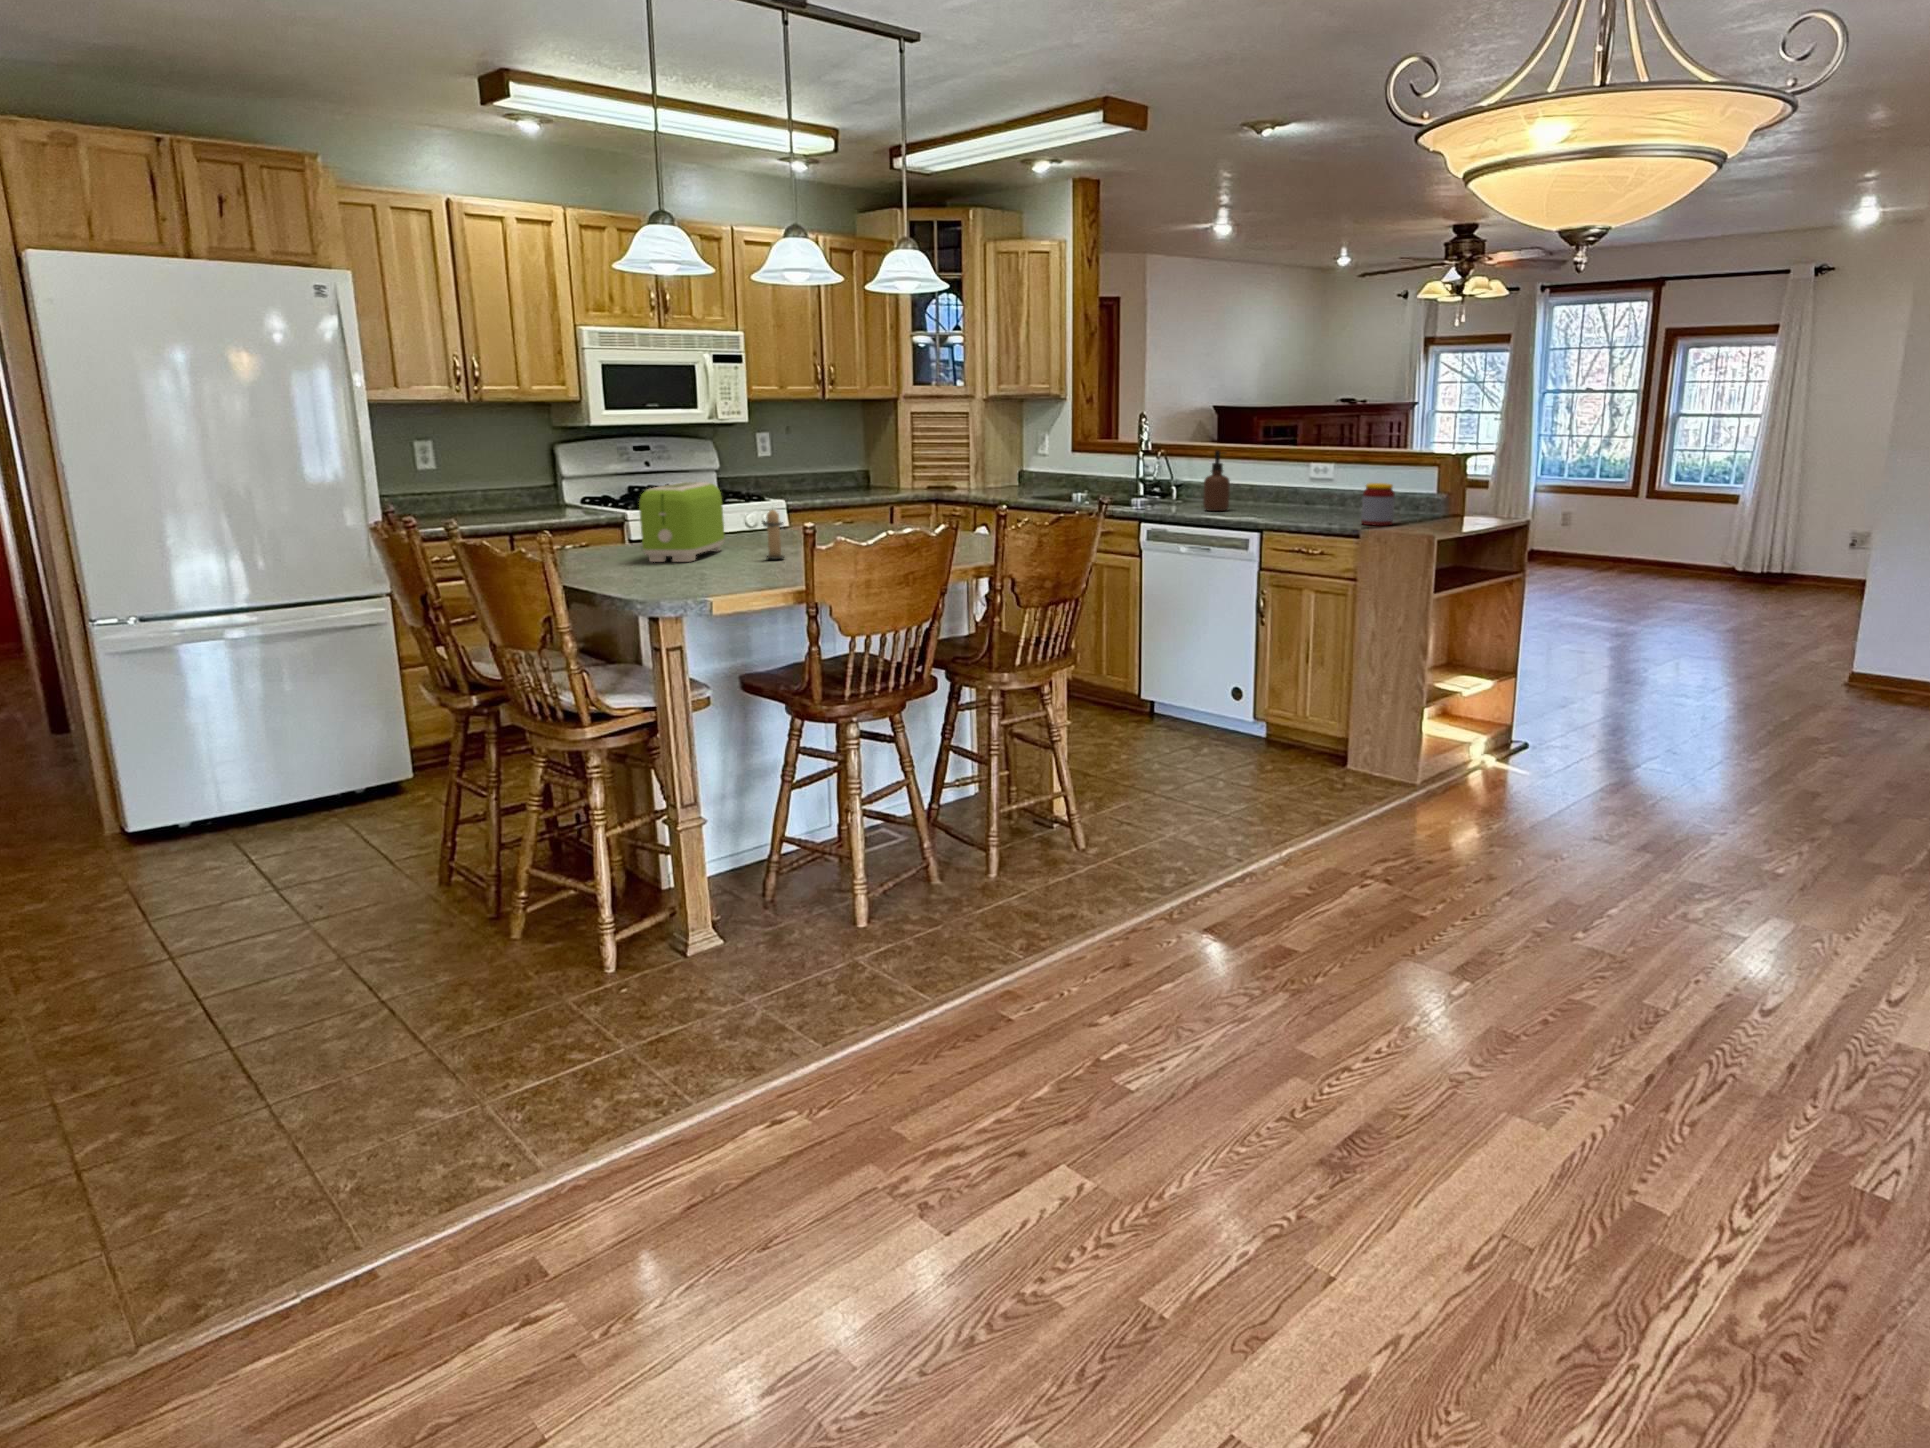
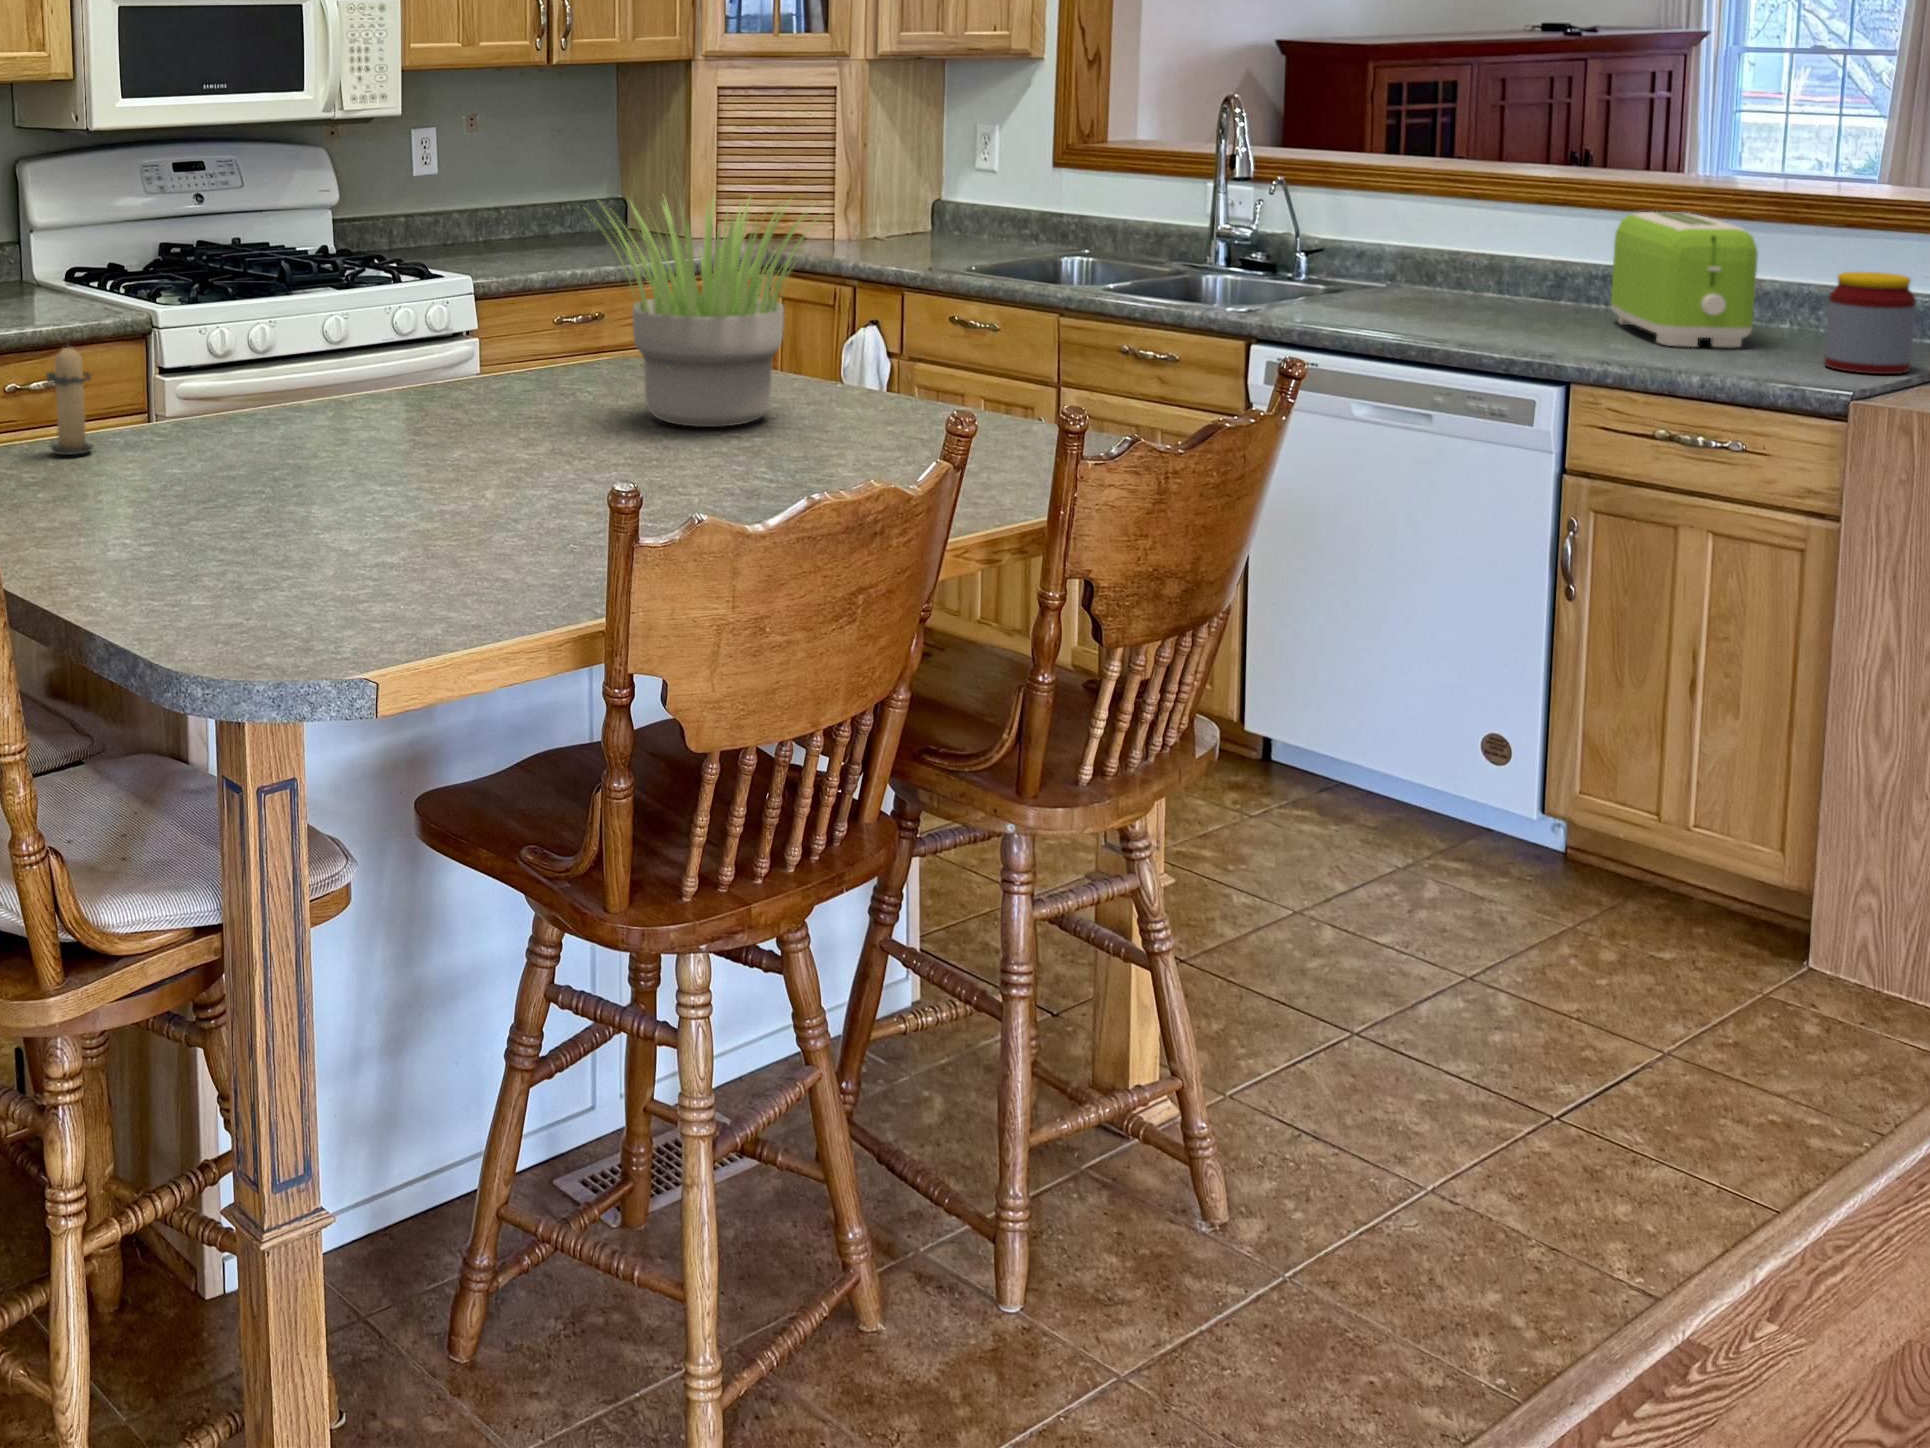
potted plant: none [813,443,924,542] -> present [590,199,822,427]
soap dispenser: present [1203,450,1230,511] -> none [1393,180,1457,314]
toaster: present [639,482,725,562] -> present [1611,212,1758,347]
candle: present [763,510,784,559] -> present [46,347,93,455]

